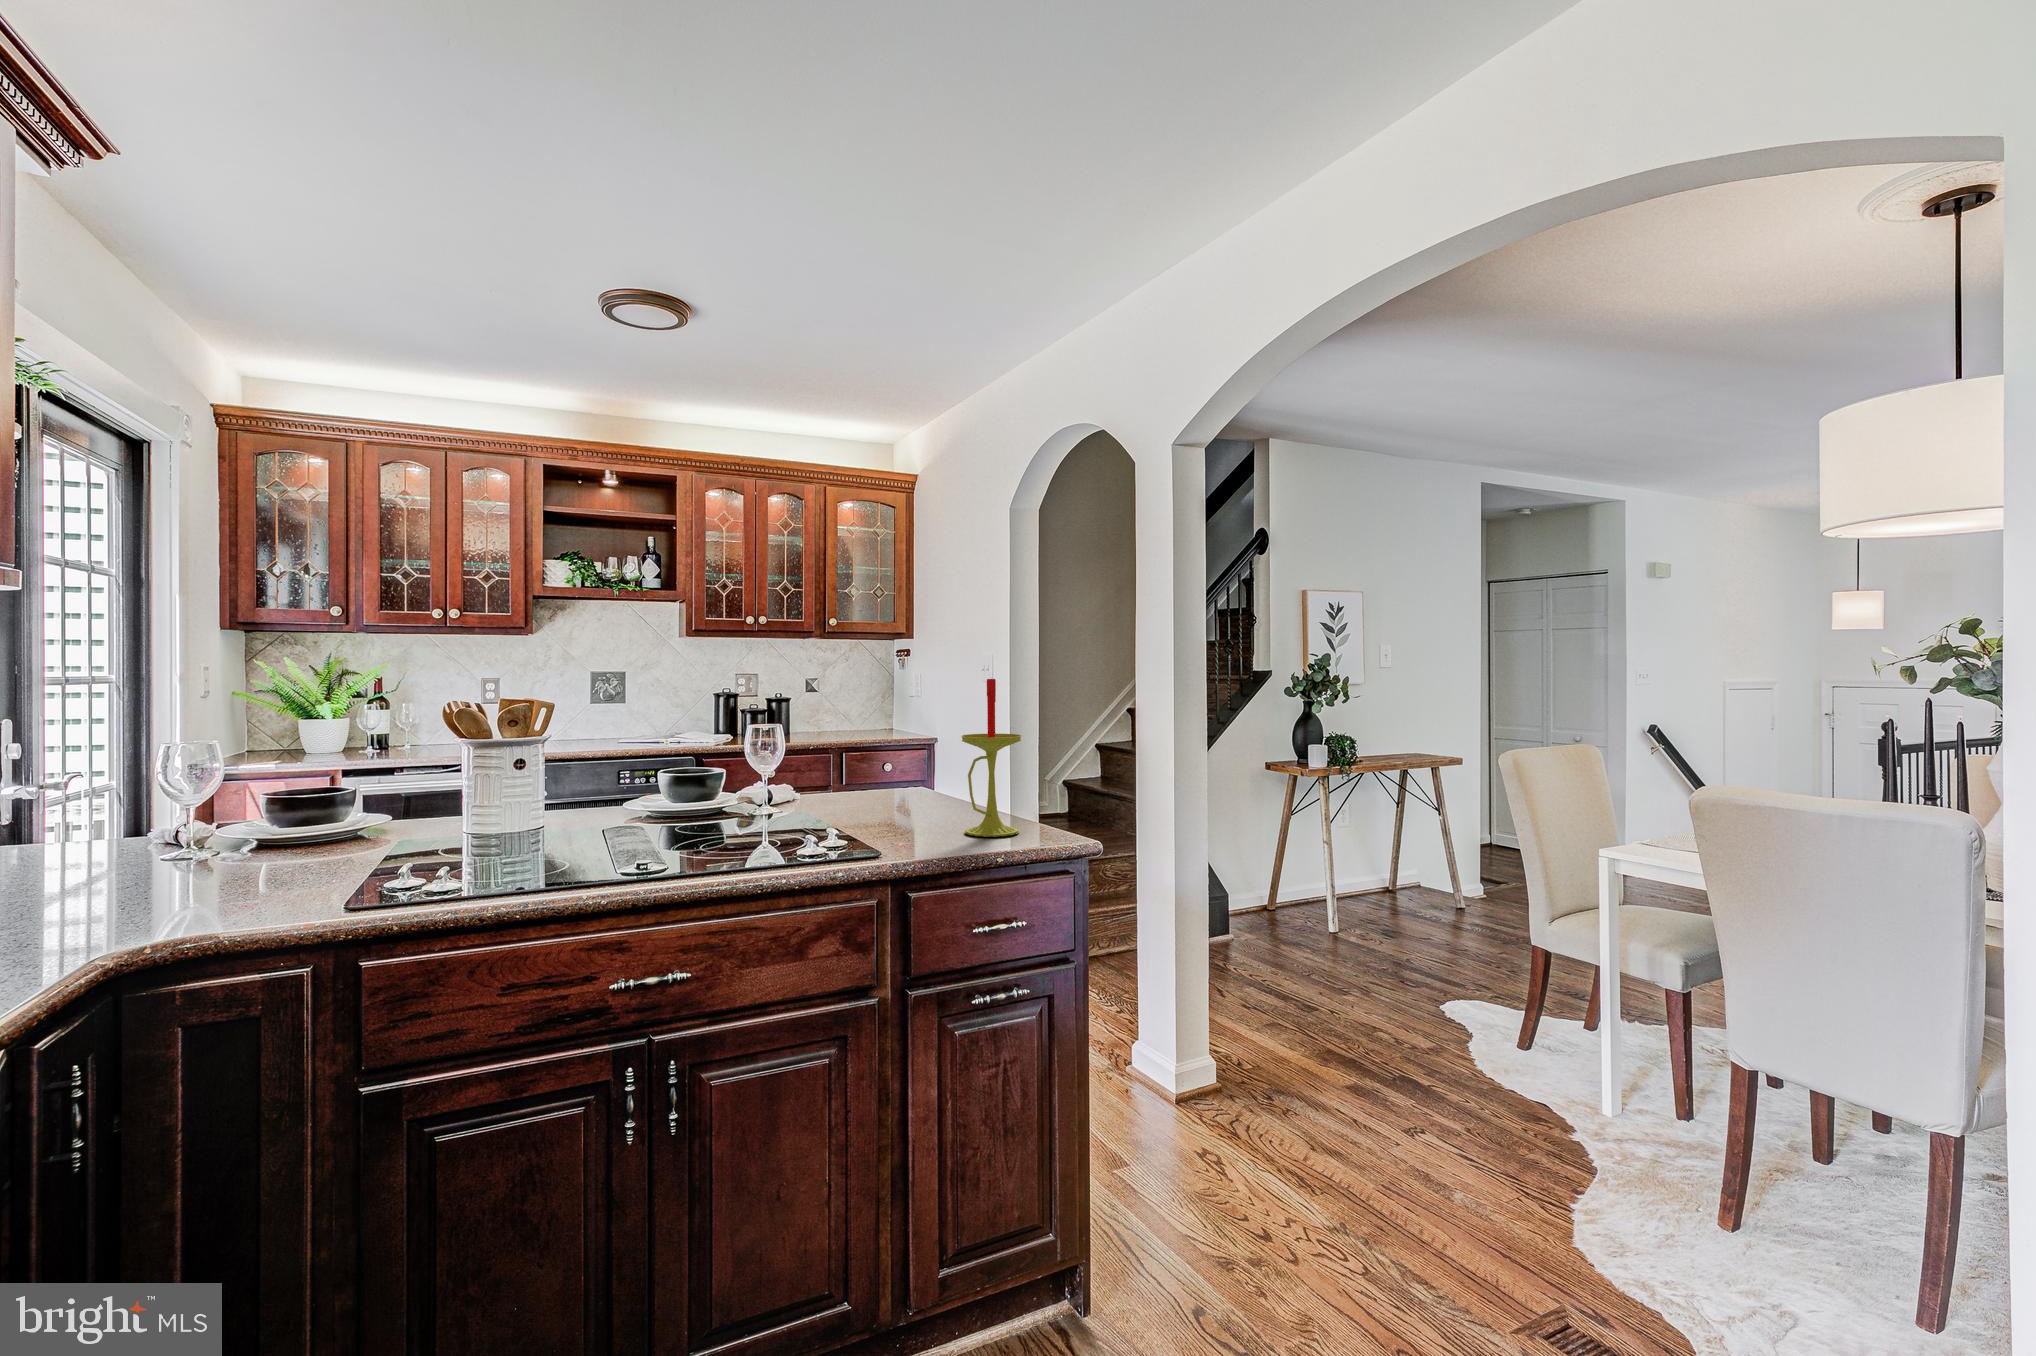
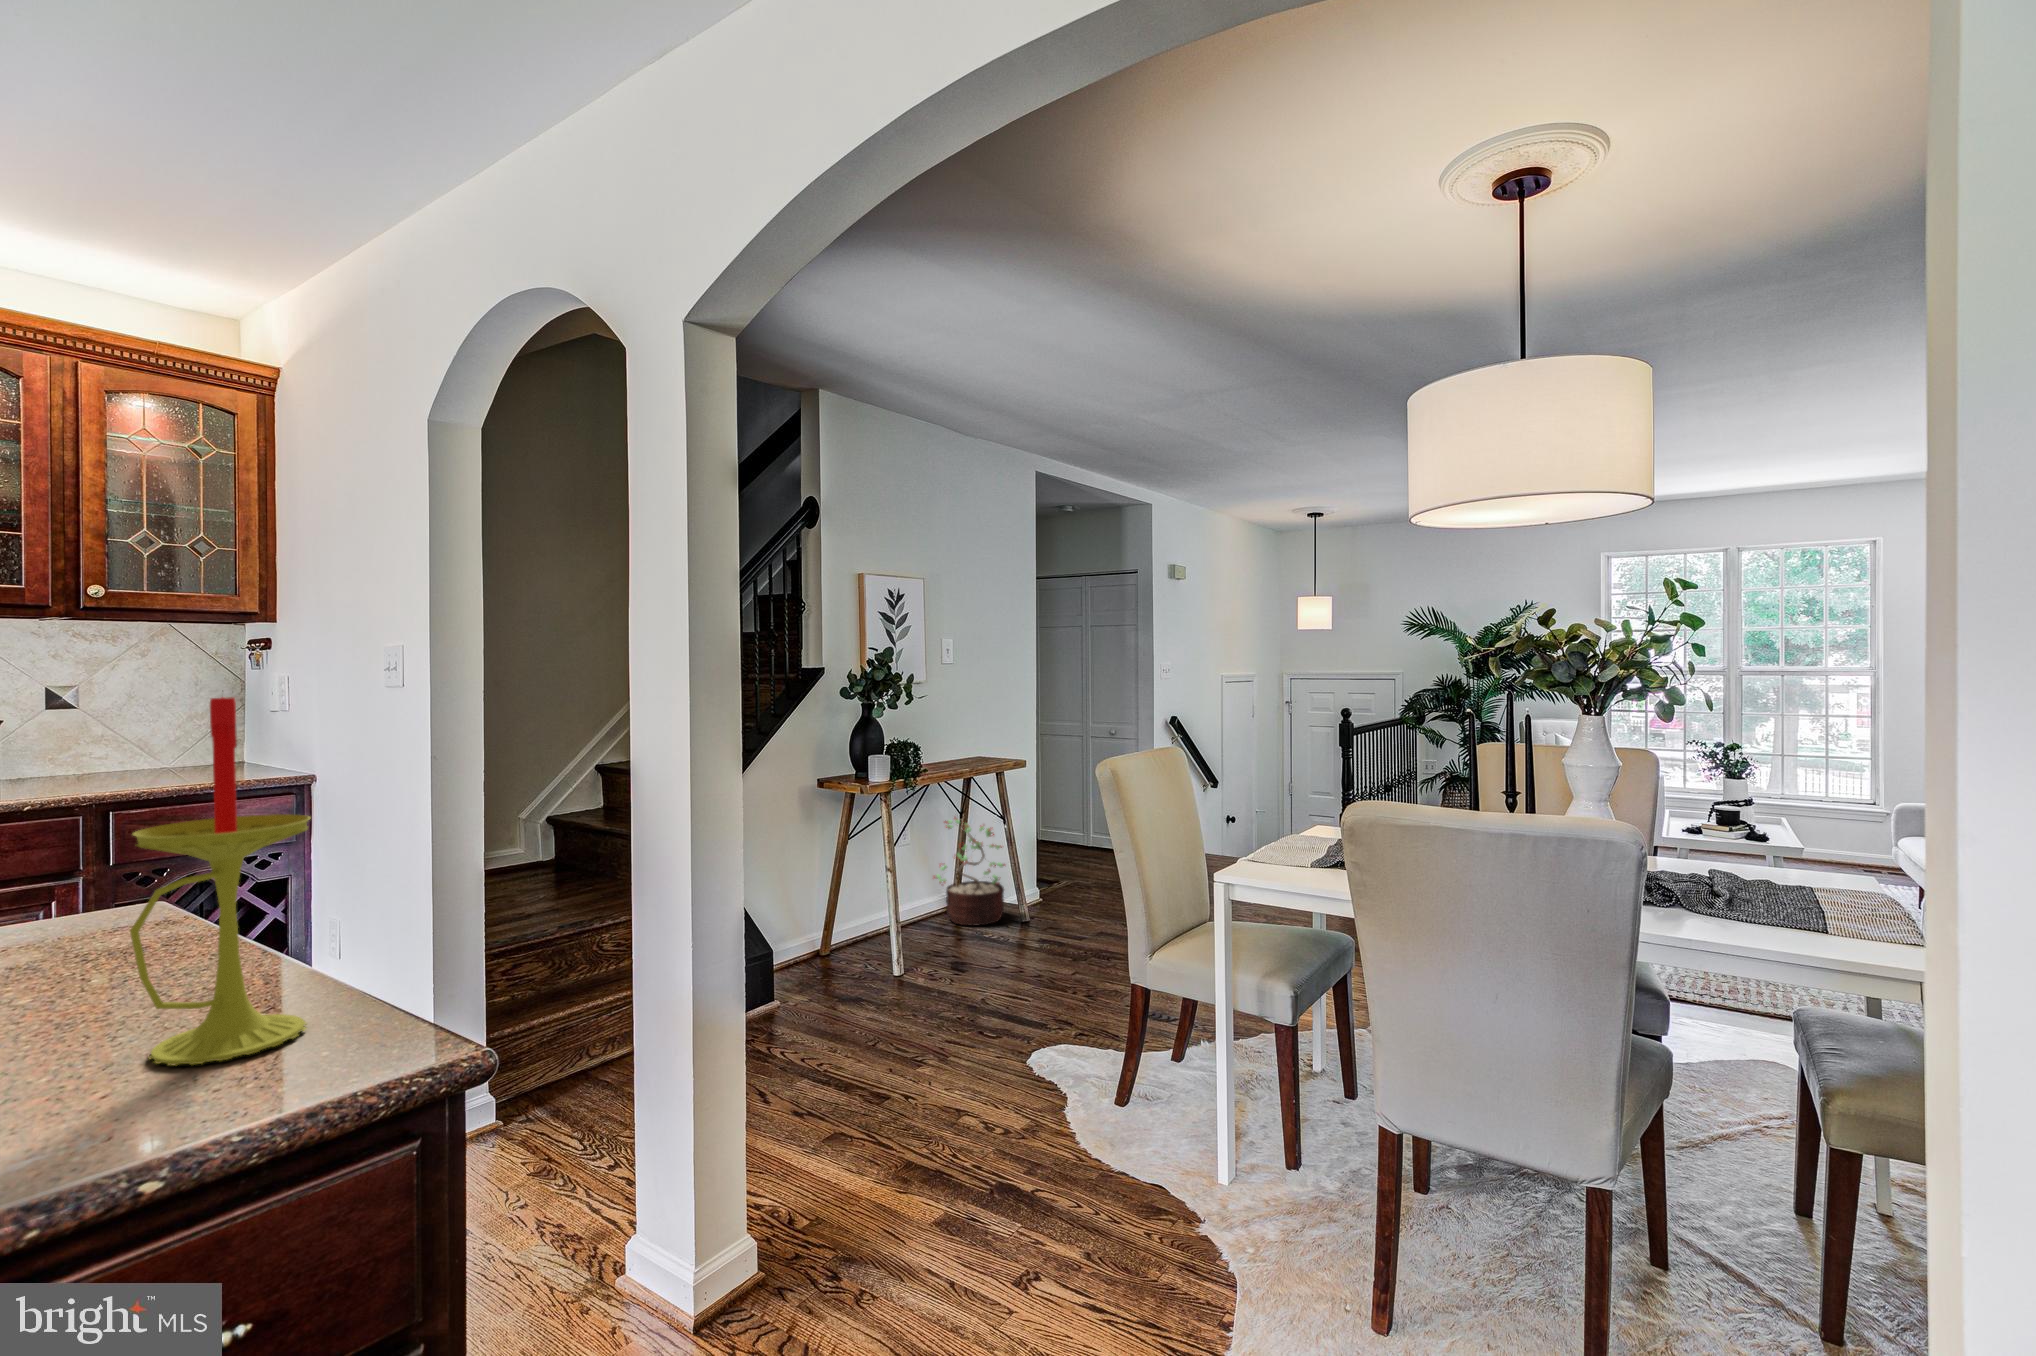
decorative plant: none [1369,805,1442,906] -> present [934,818,1005,925]

